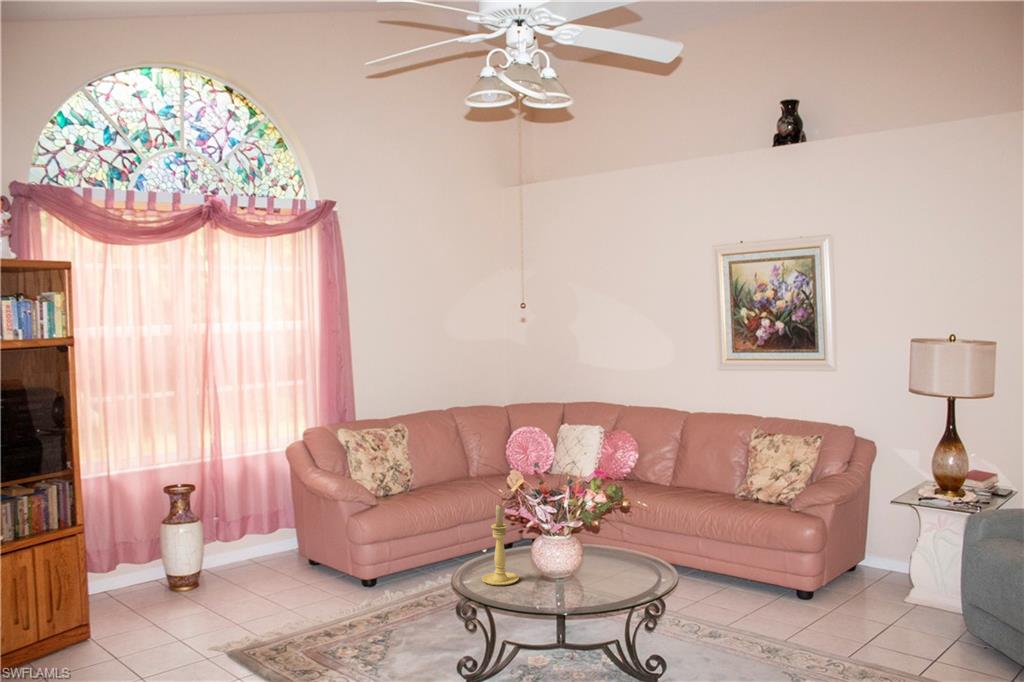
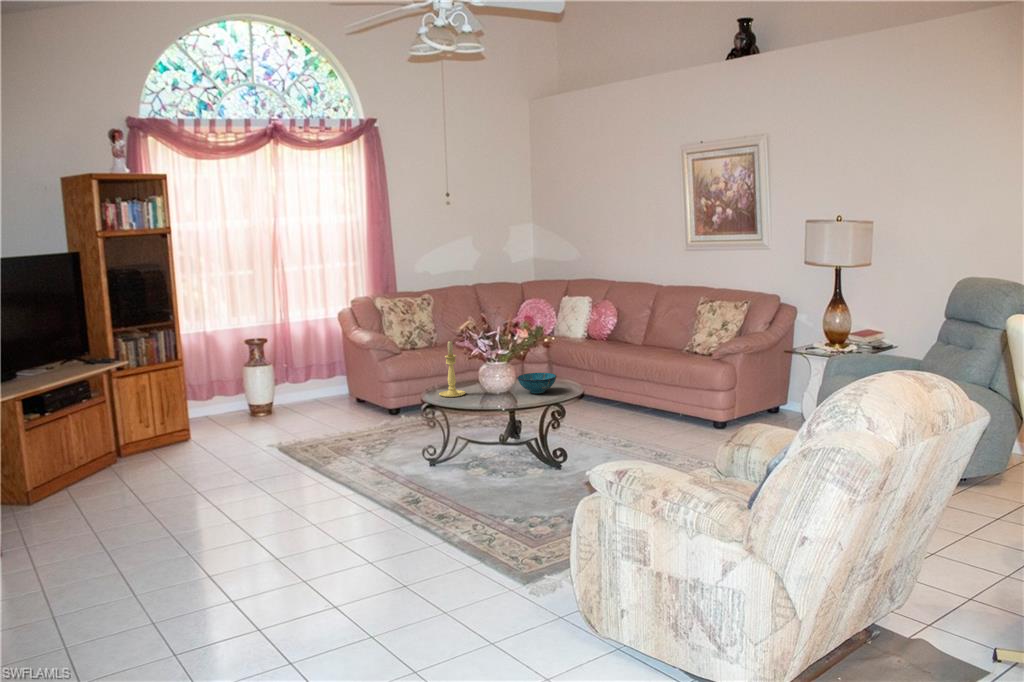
decorative bowl: none [590,544,644,576] -> present [518,373,556,393]

